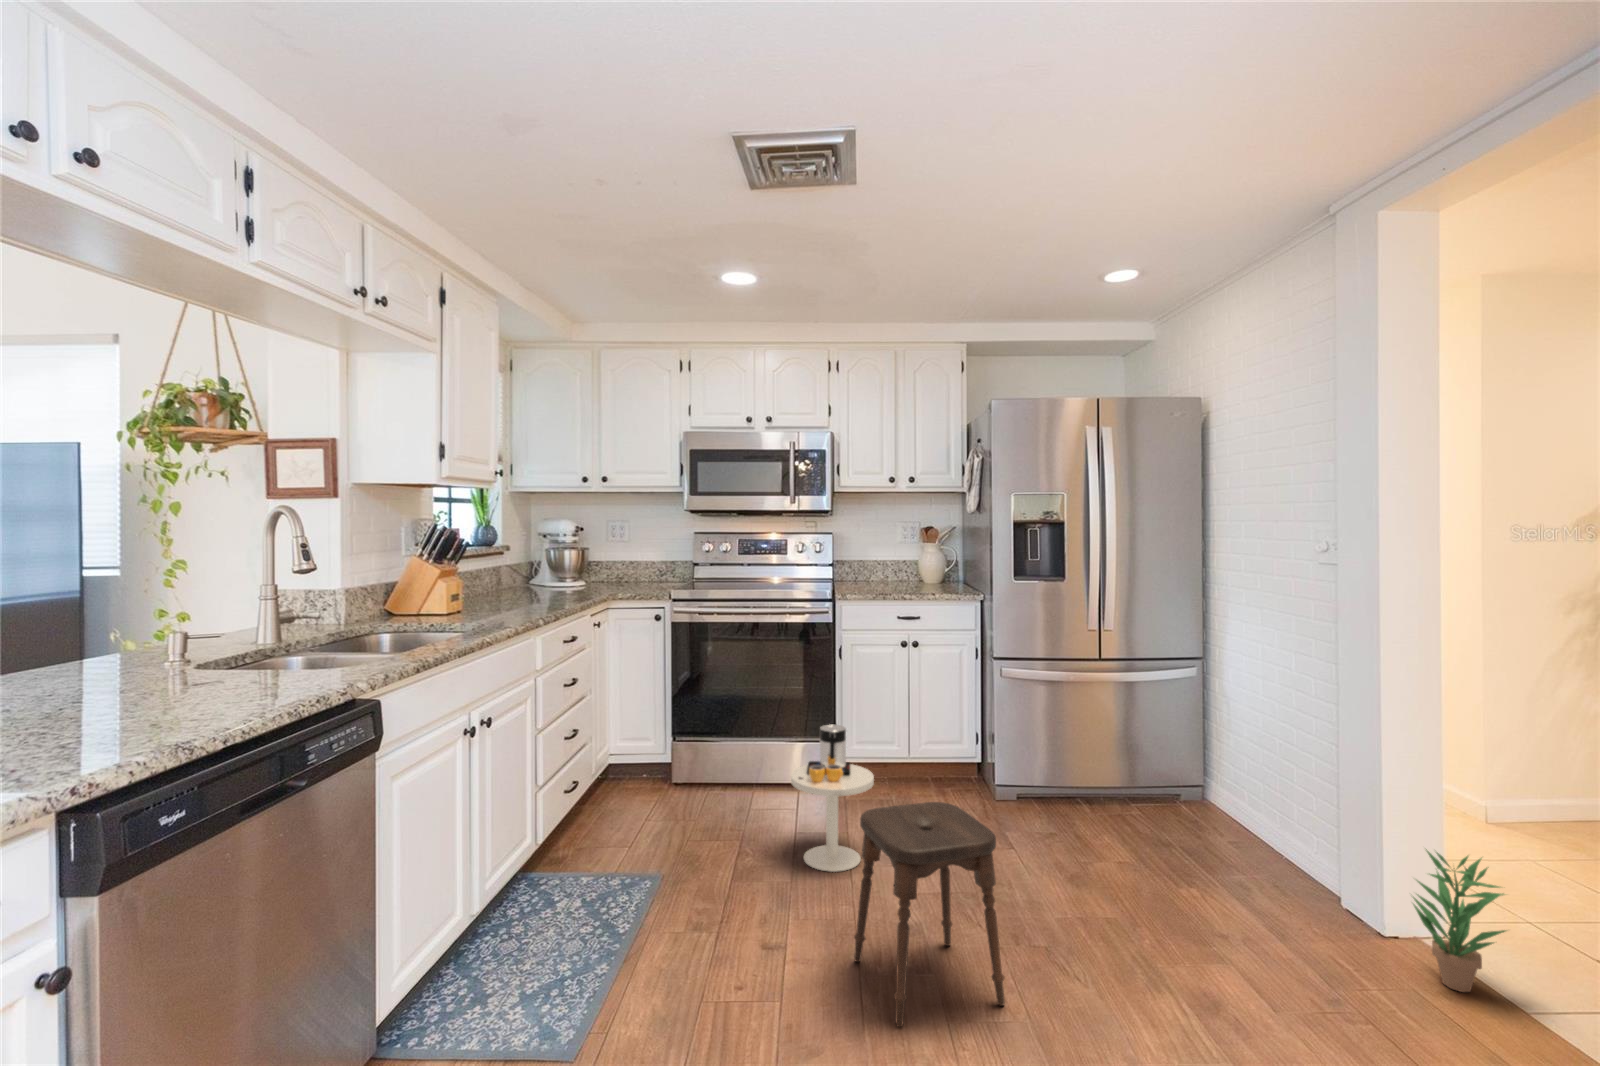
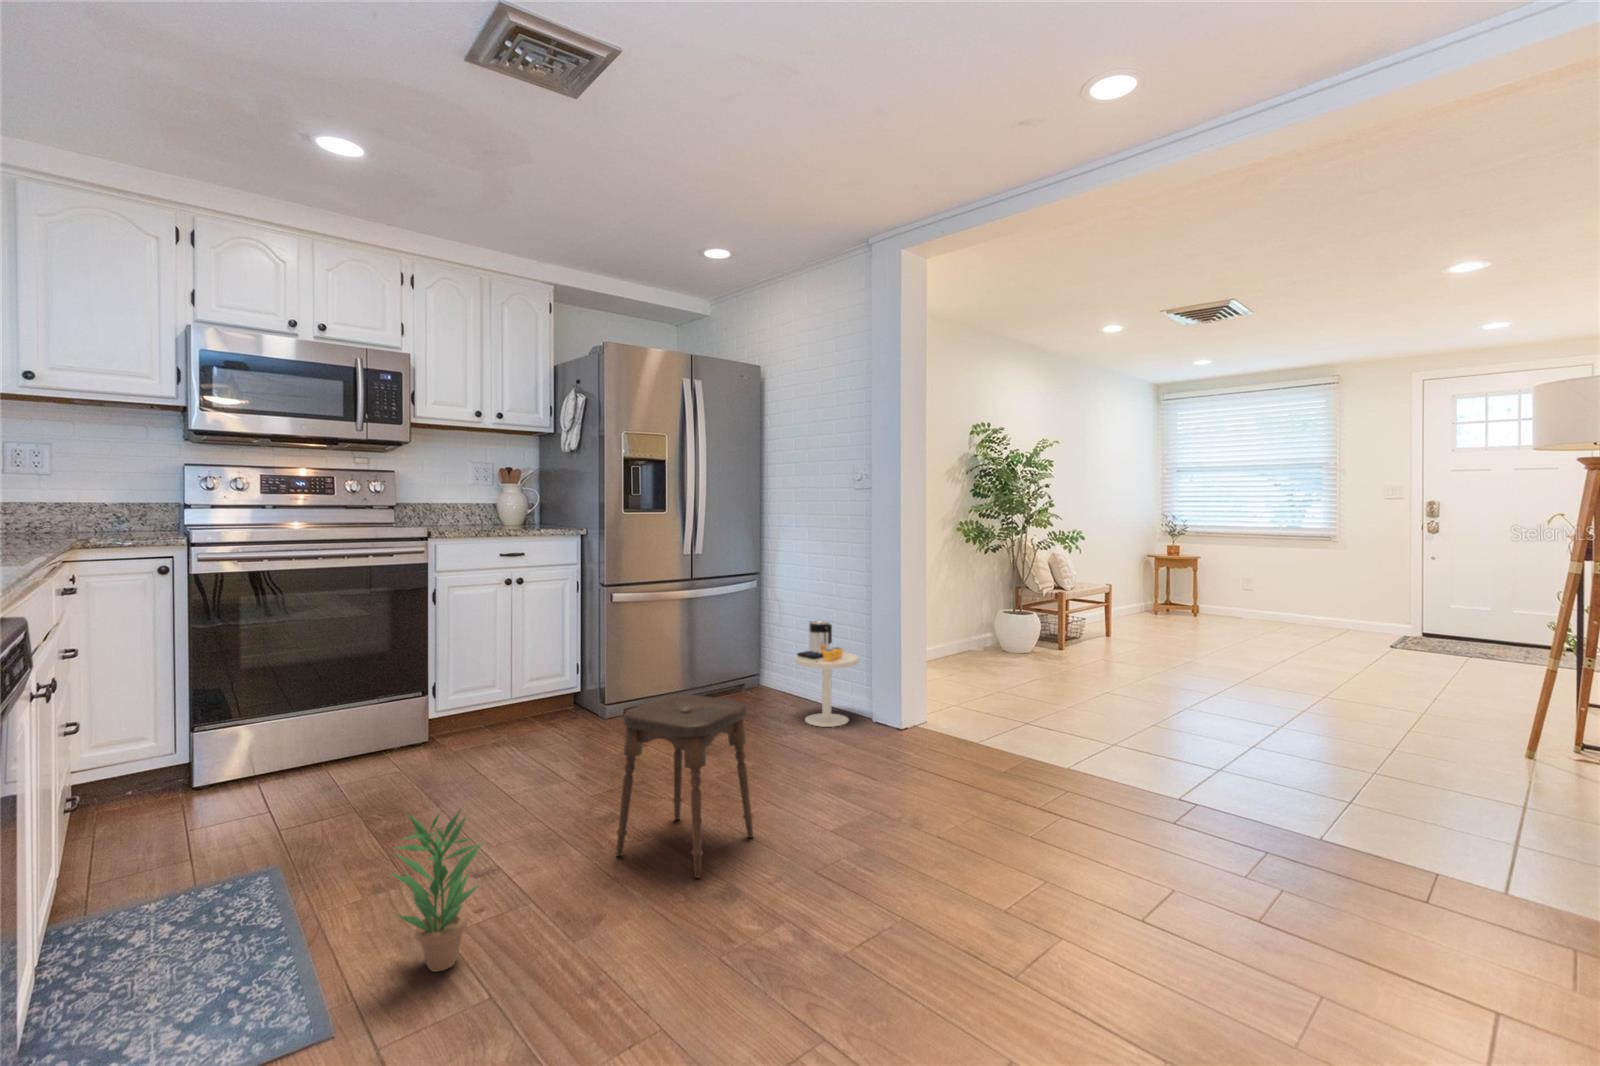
side table: present [791,724,874,872] -> present [795,621,859,727]
potted plant: present [1413,849,1506,992] -> present [392,811,482,971]

